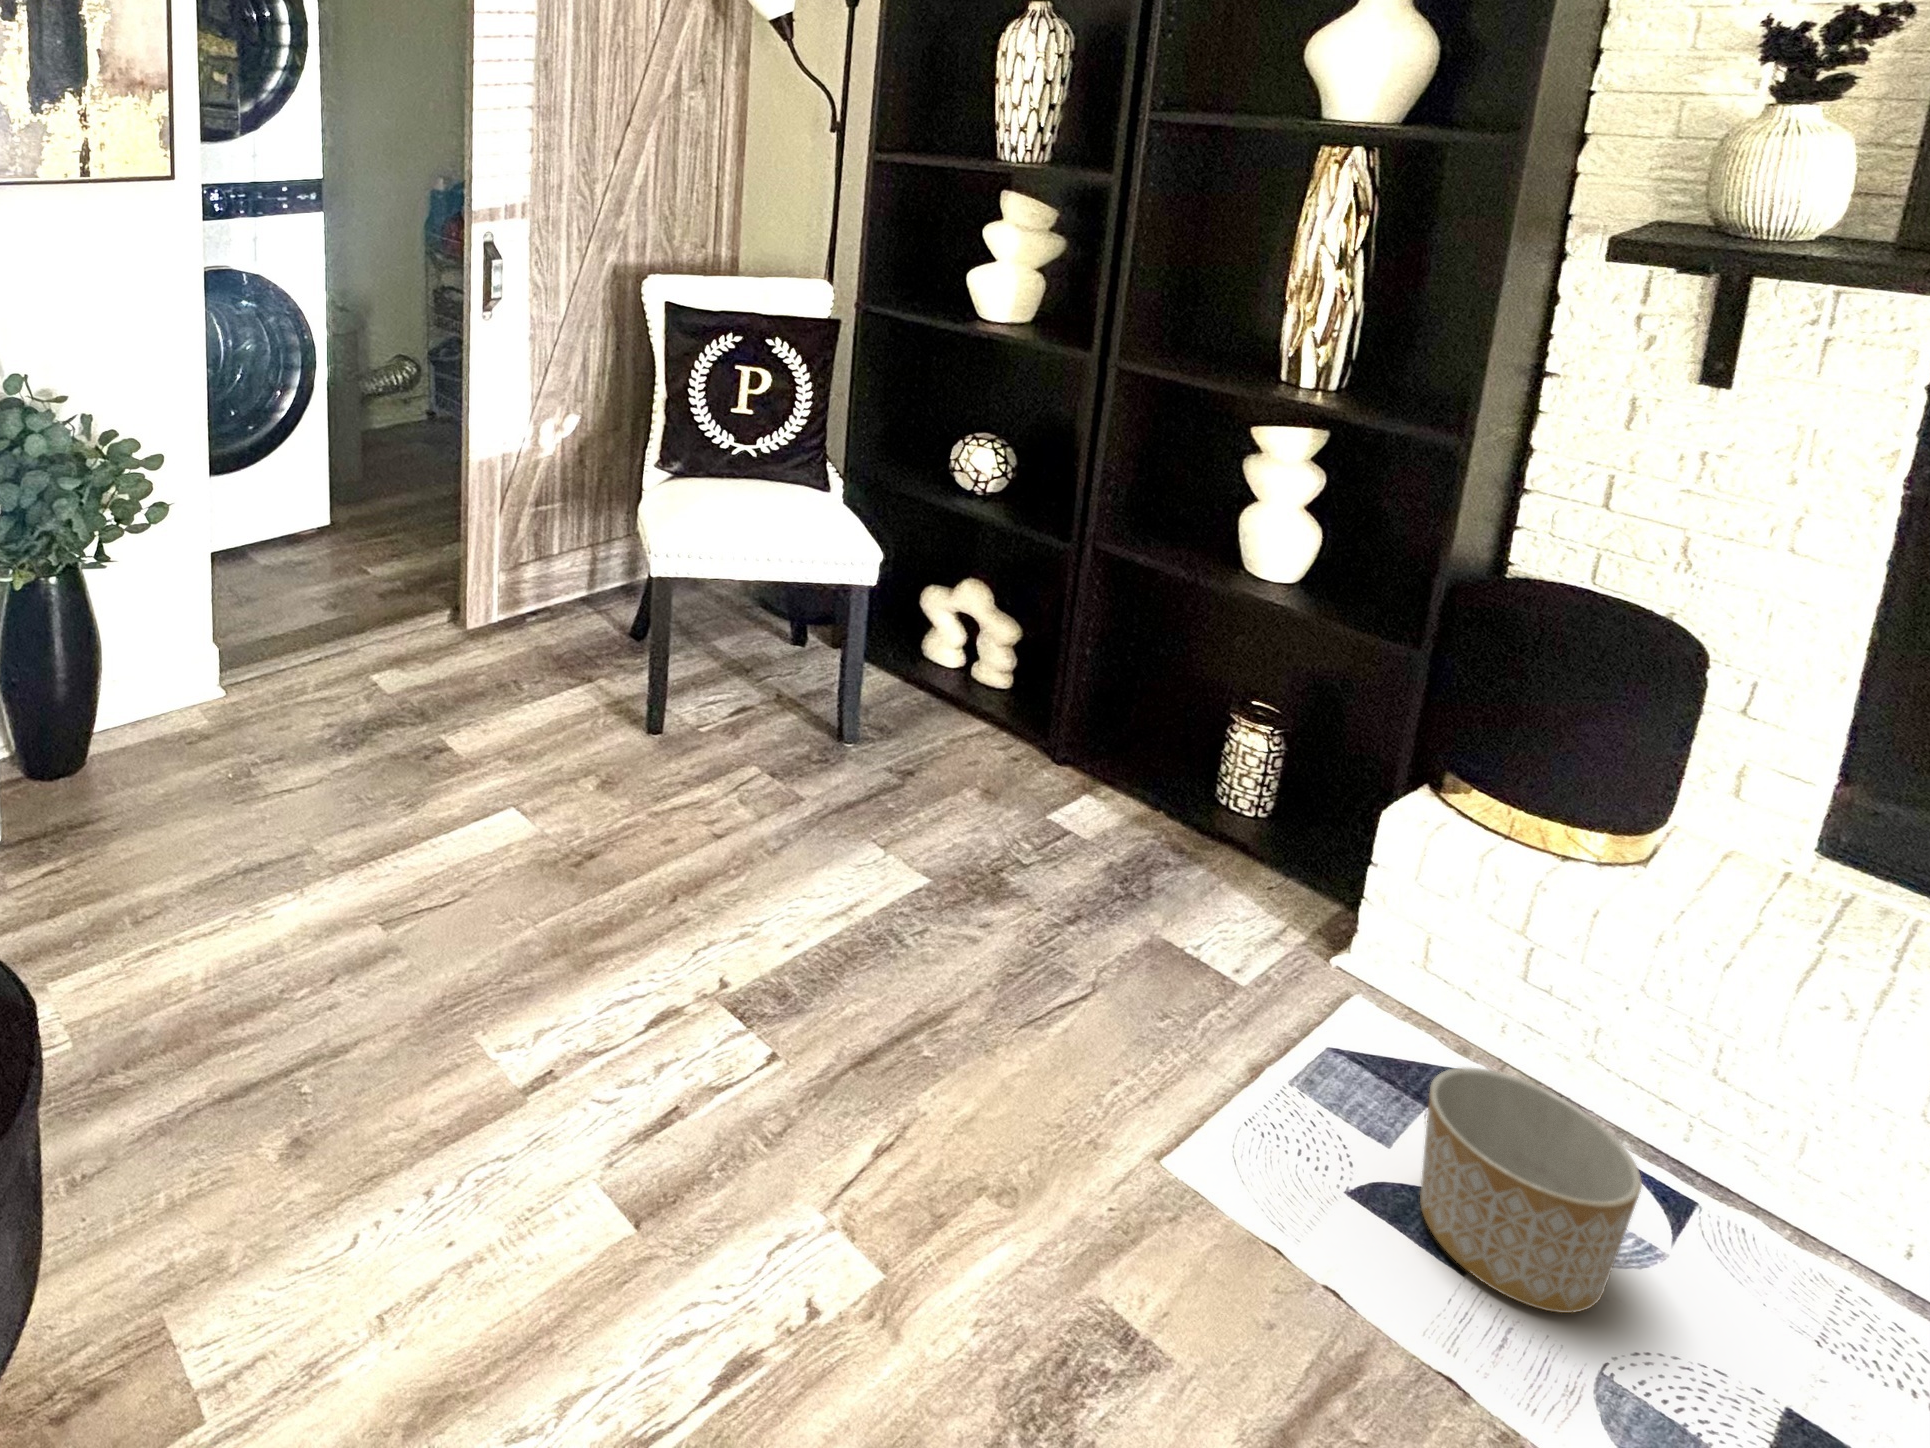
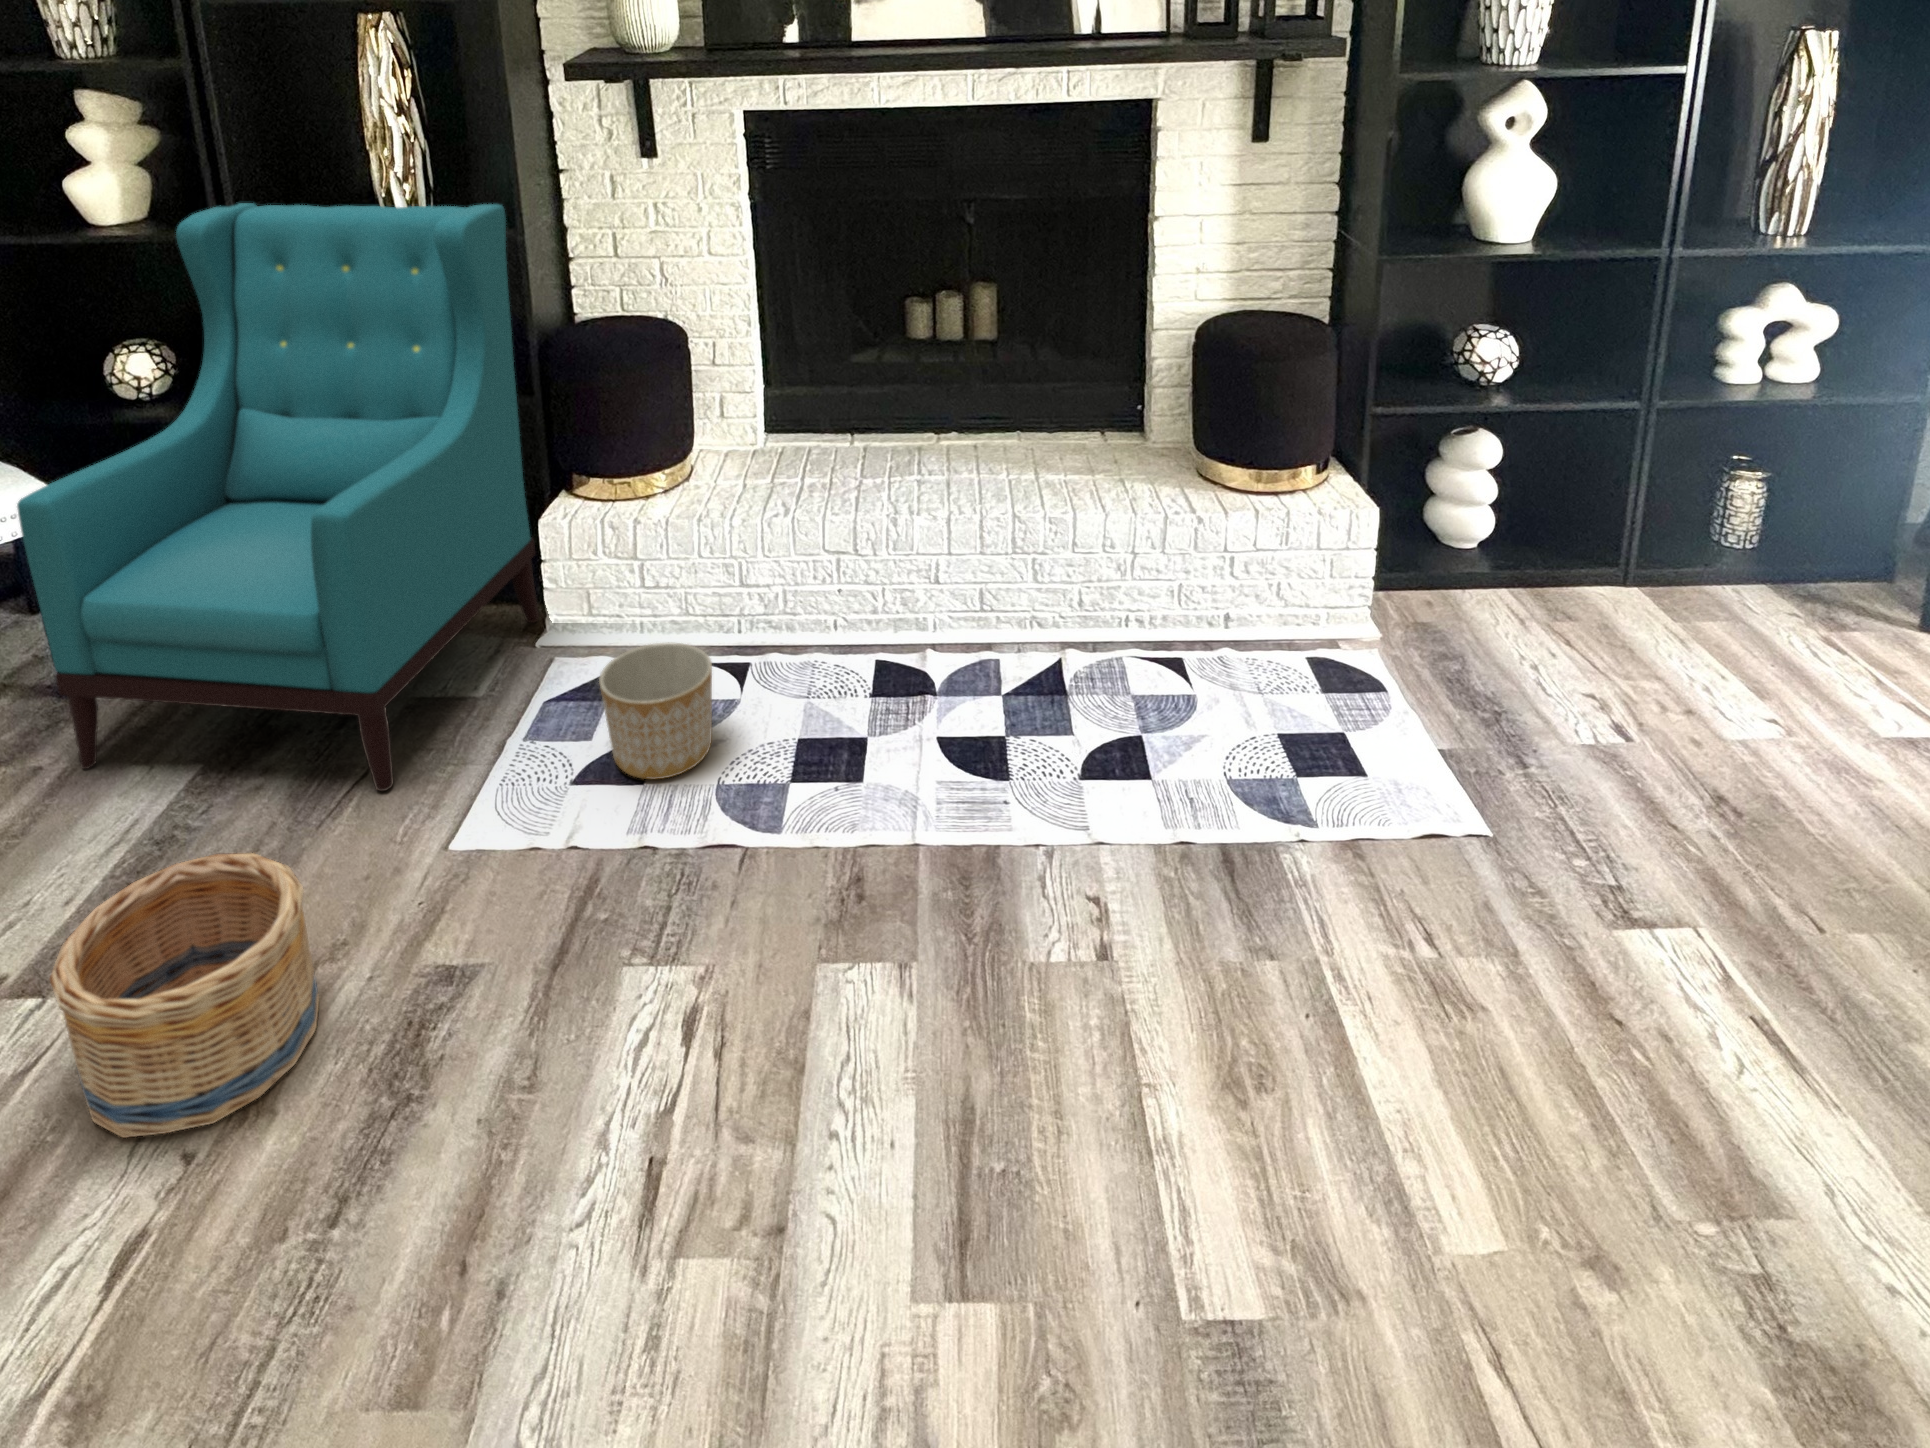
armchair: none [830,326,1454,1034] -> present [17,203,539,791]
basket: none [743,982,991,1307] -> present [50,853,319,1138]

